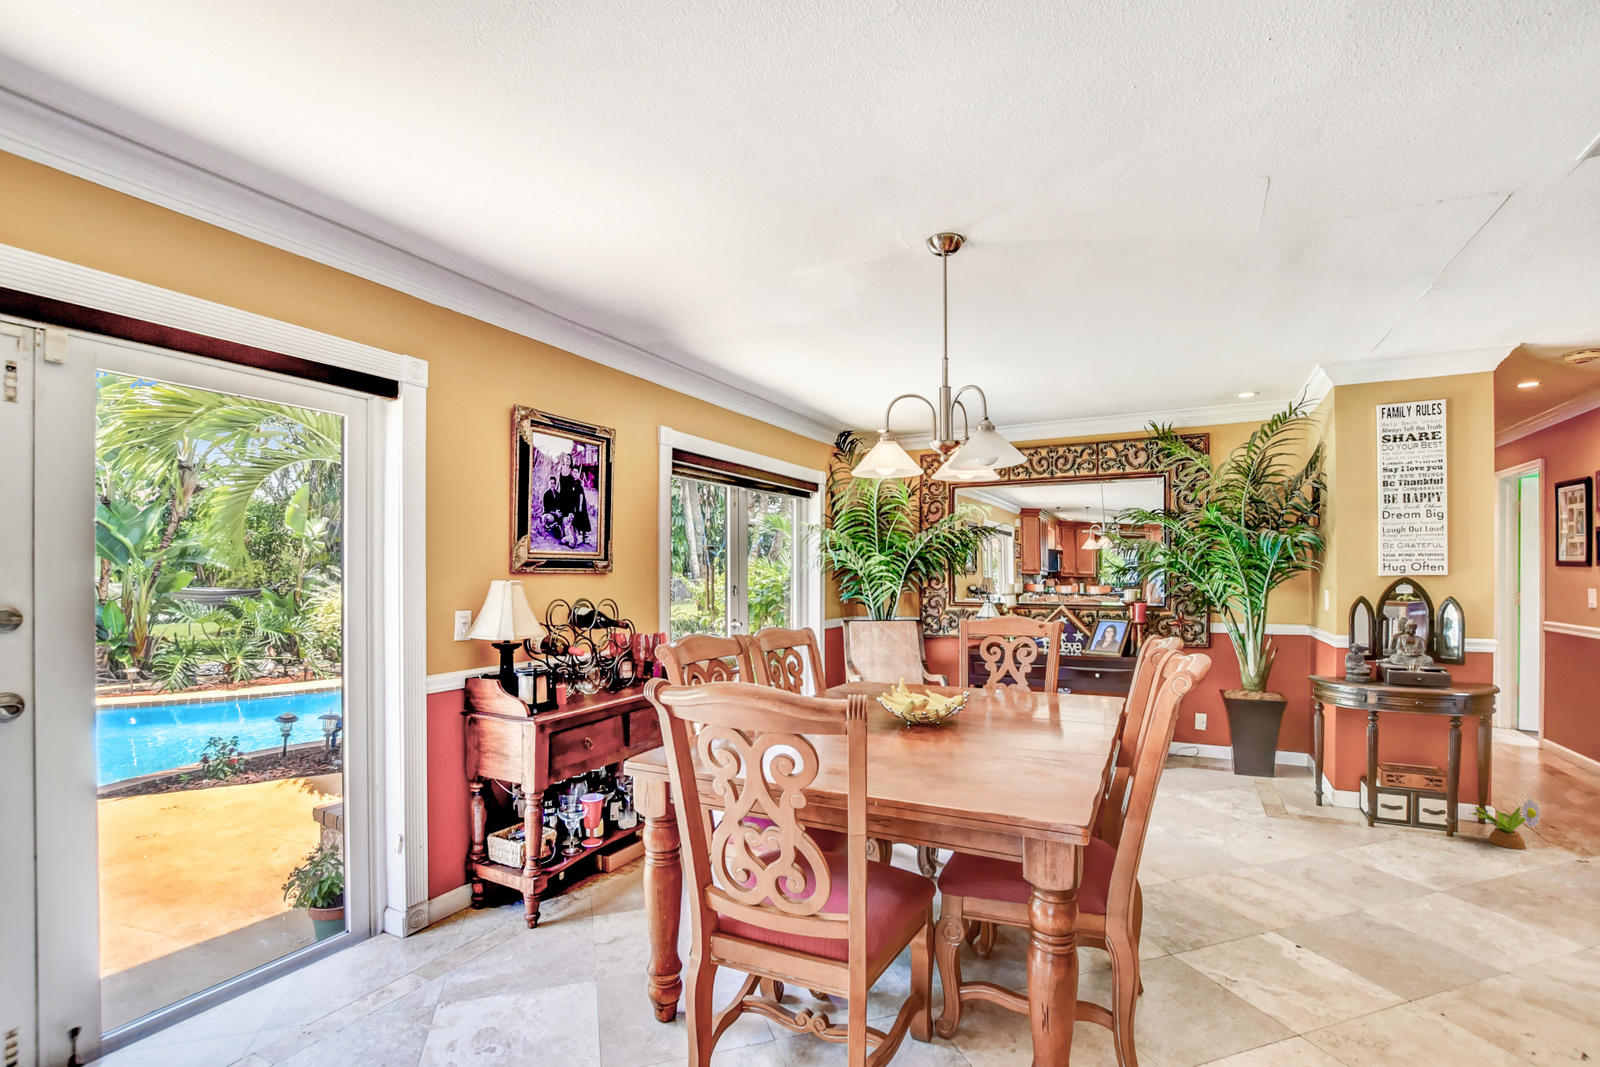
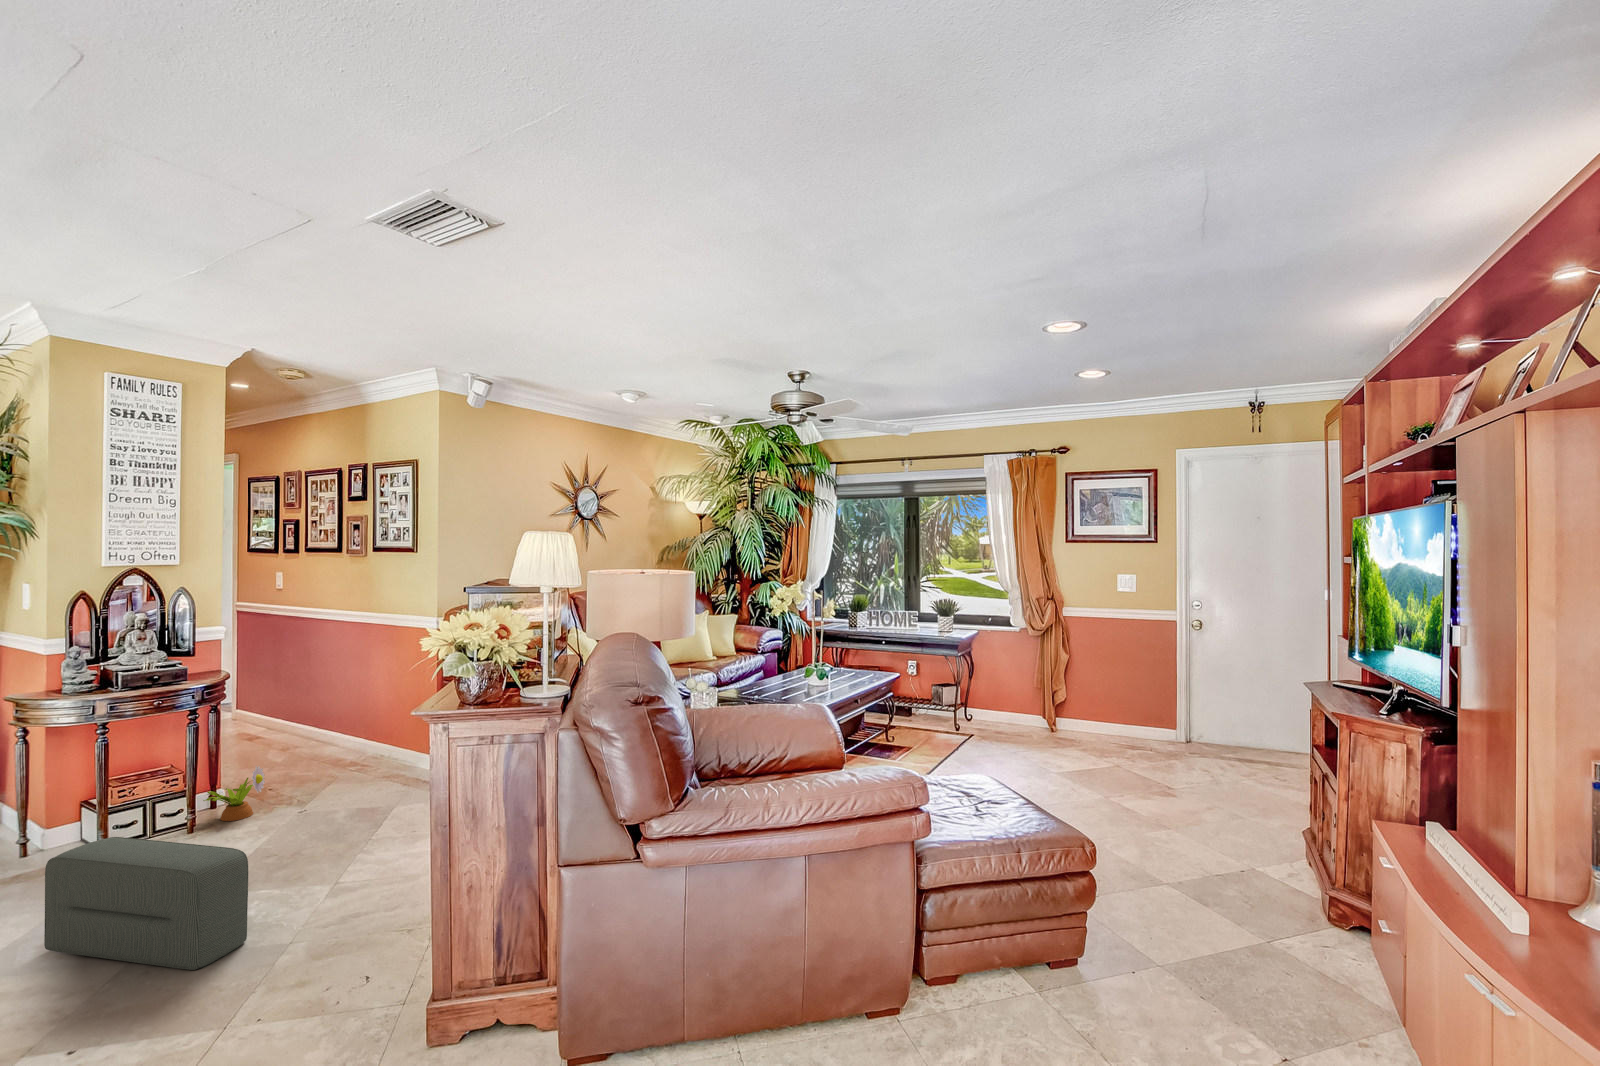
pouf: none [1312,803,1469,959] -> present [44,837,248,970]

